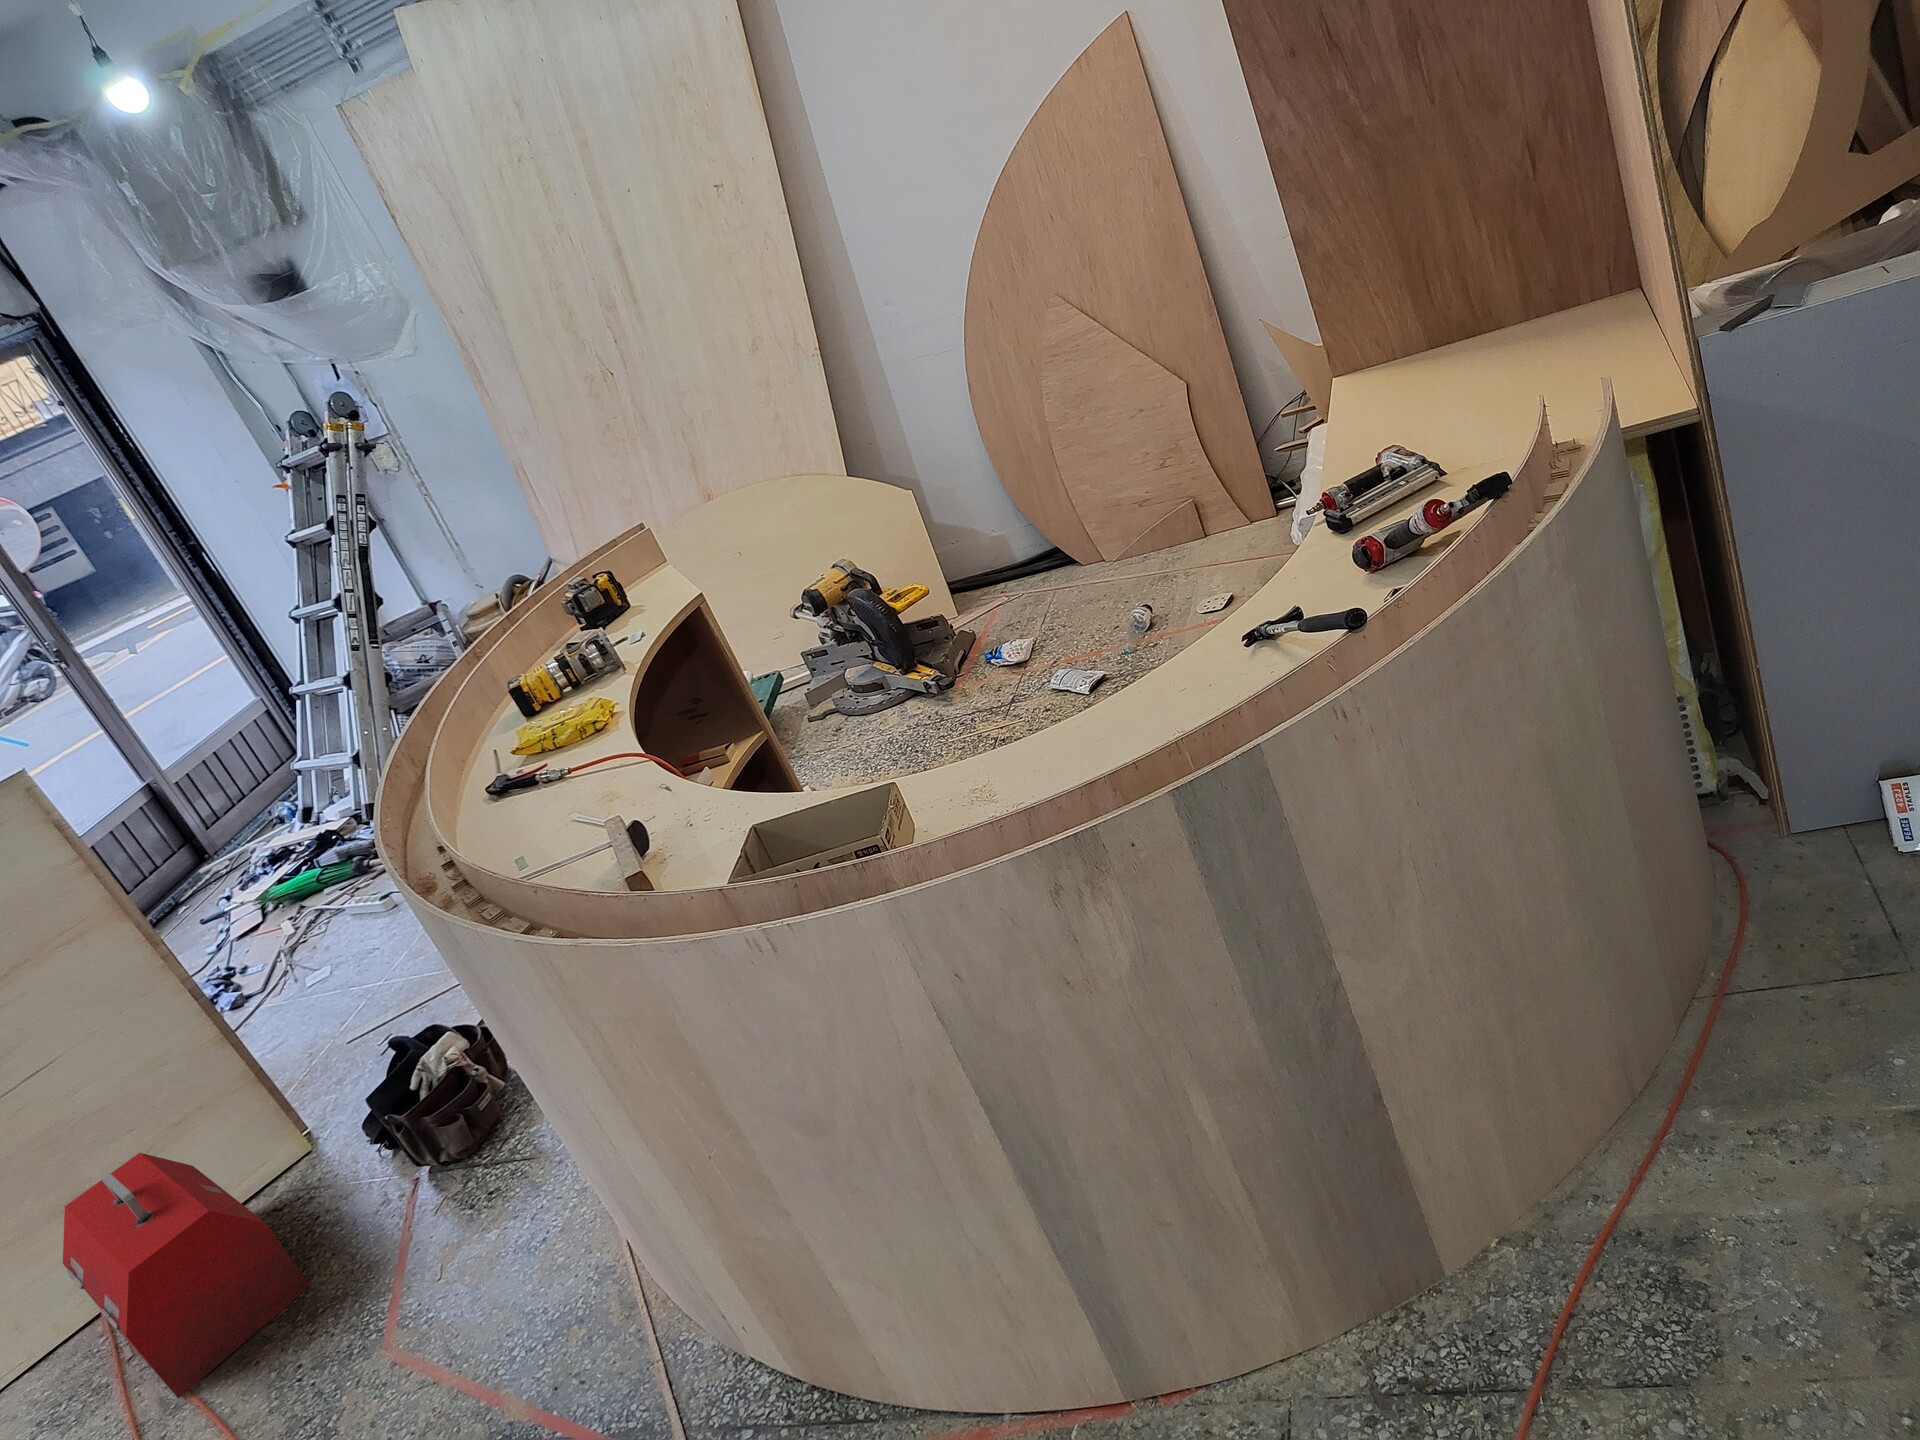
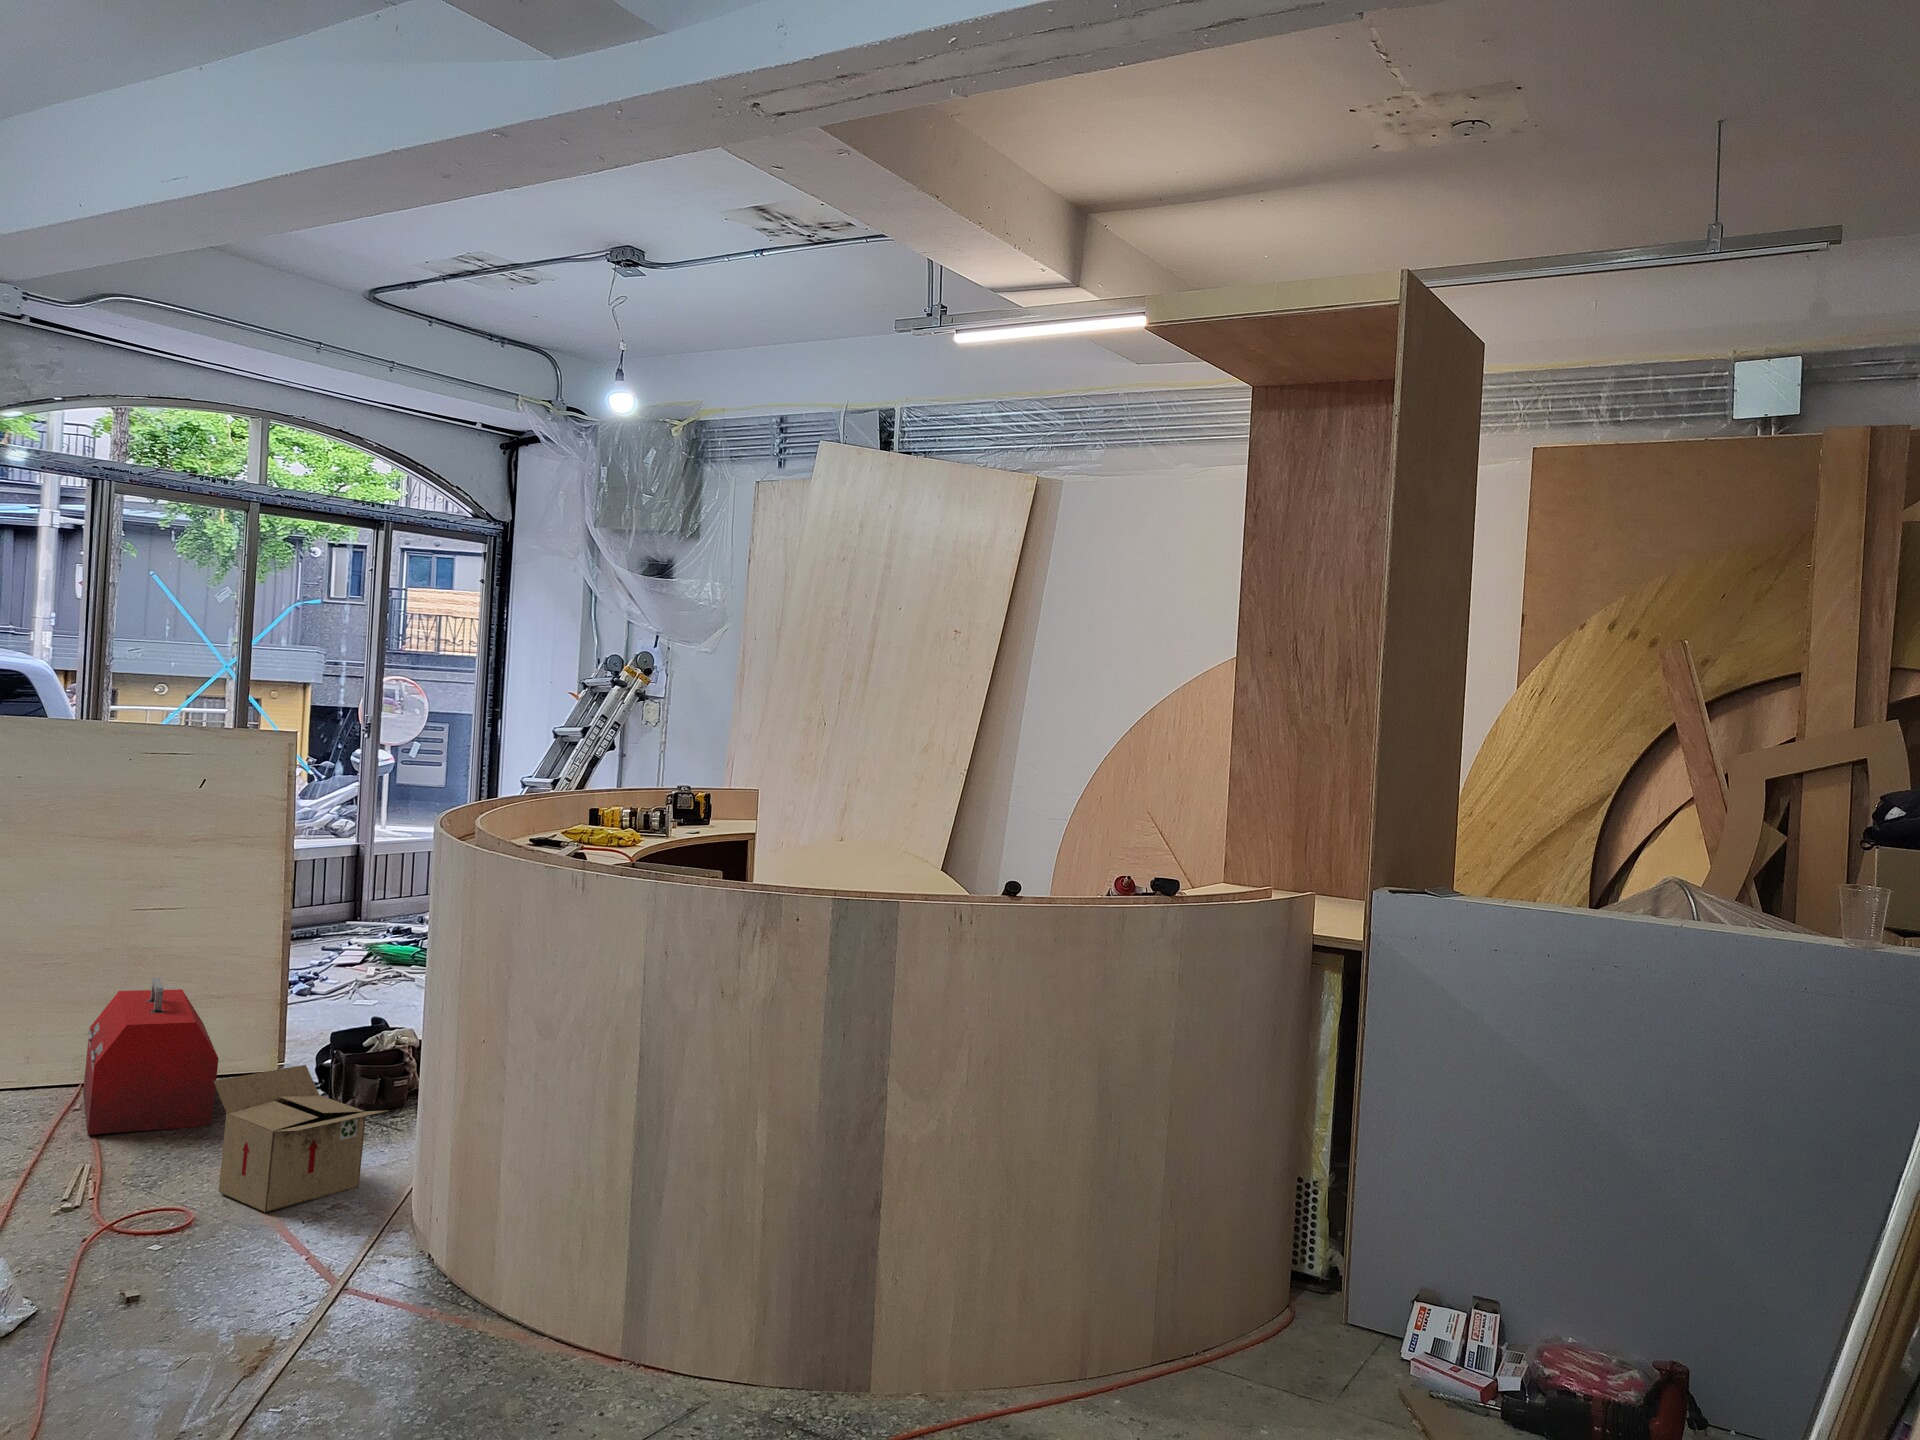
cardboard box: none [318,1196,567,1401] -> present [214,1065,389,1212]

